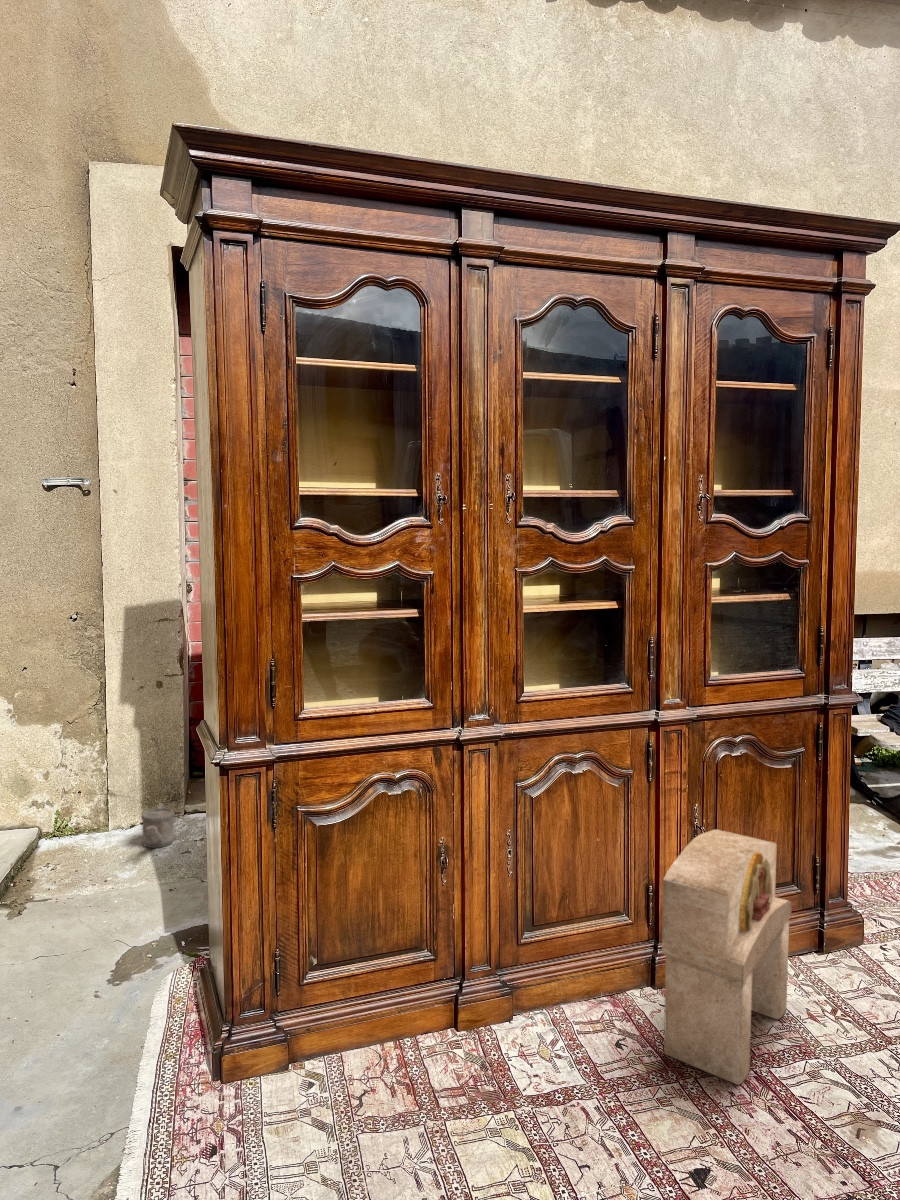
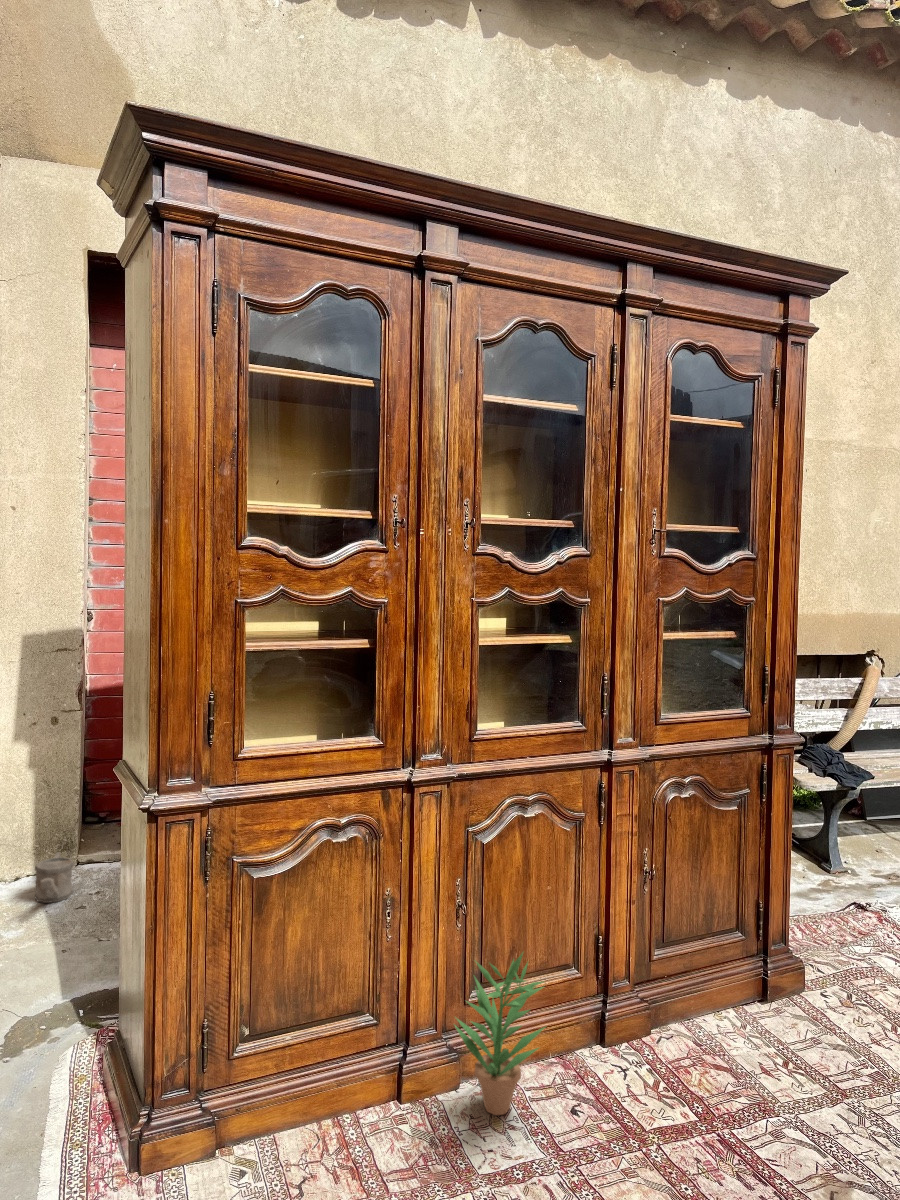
stool: present [662,830,792,1085] -> none [622,874,746,1150]
potted plant: none [504,897,591,1046] -> present [455,953,544,1115]

